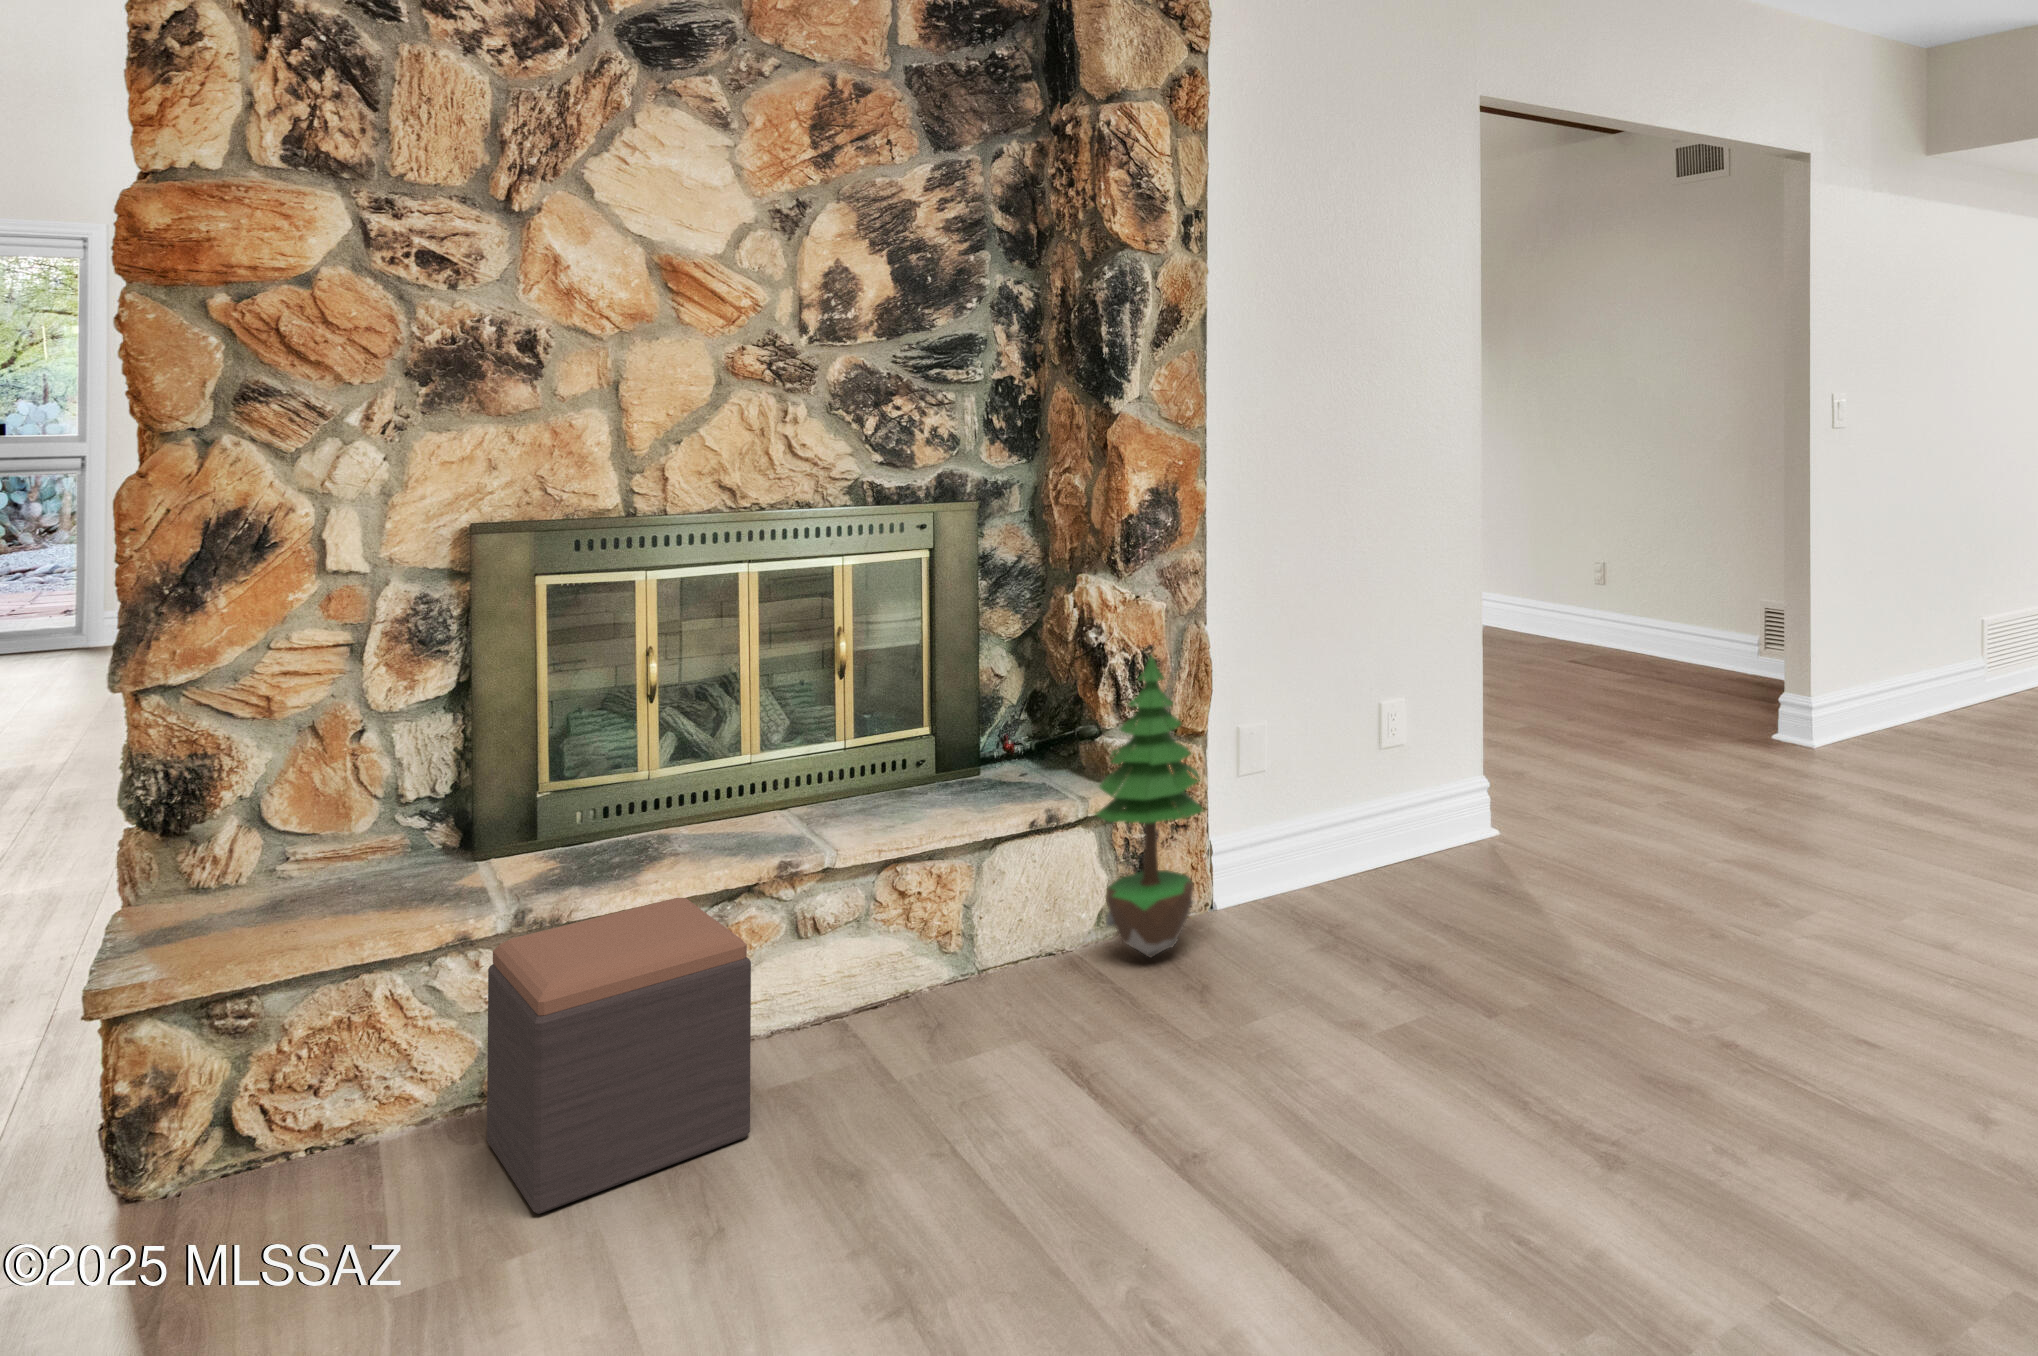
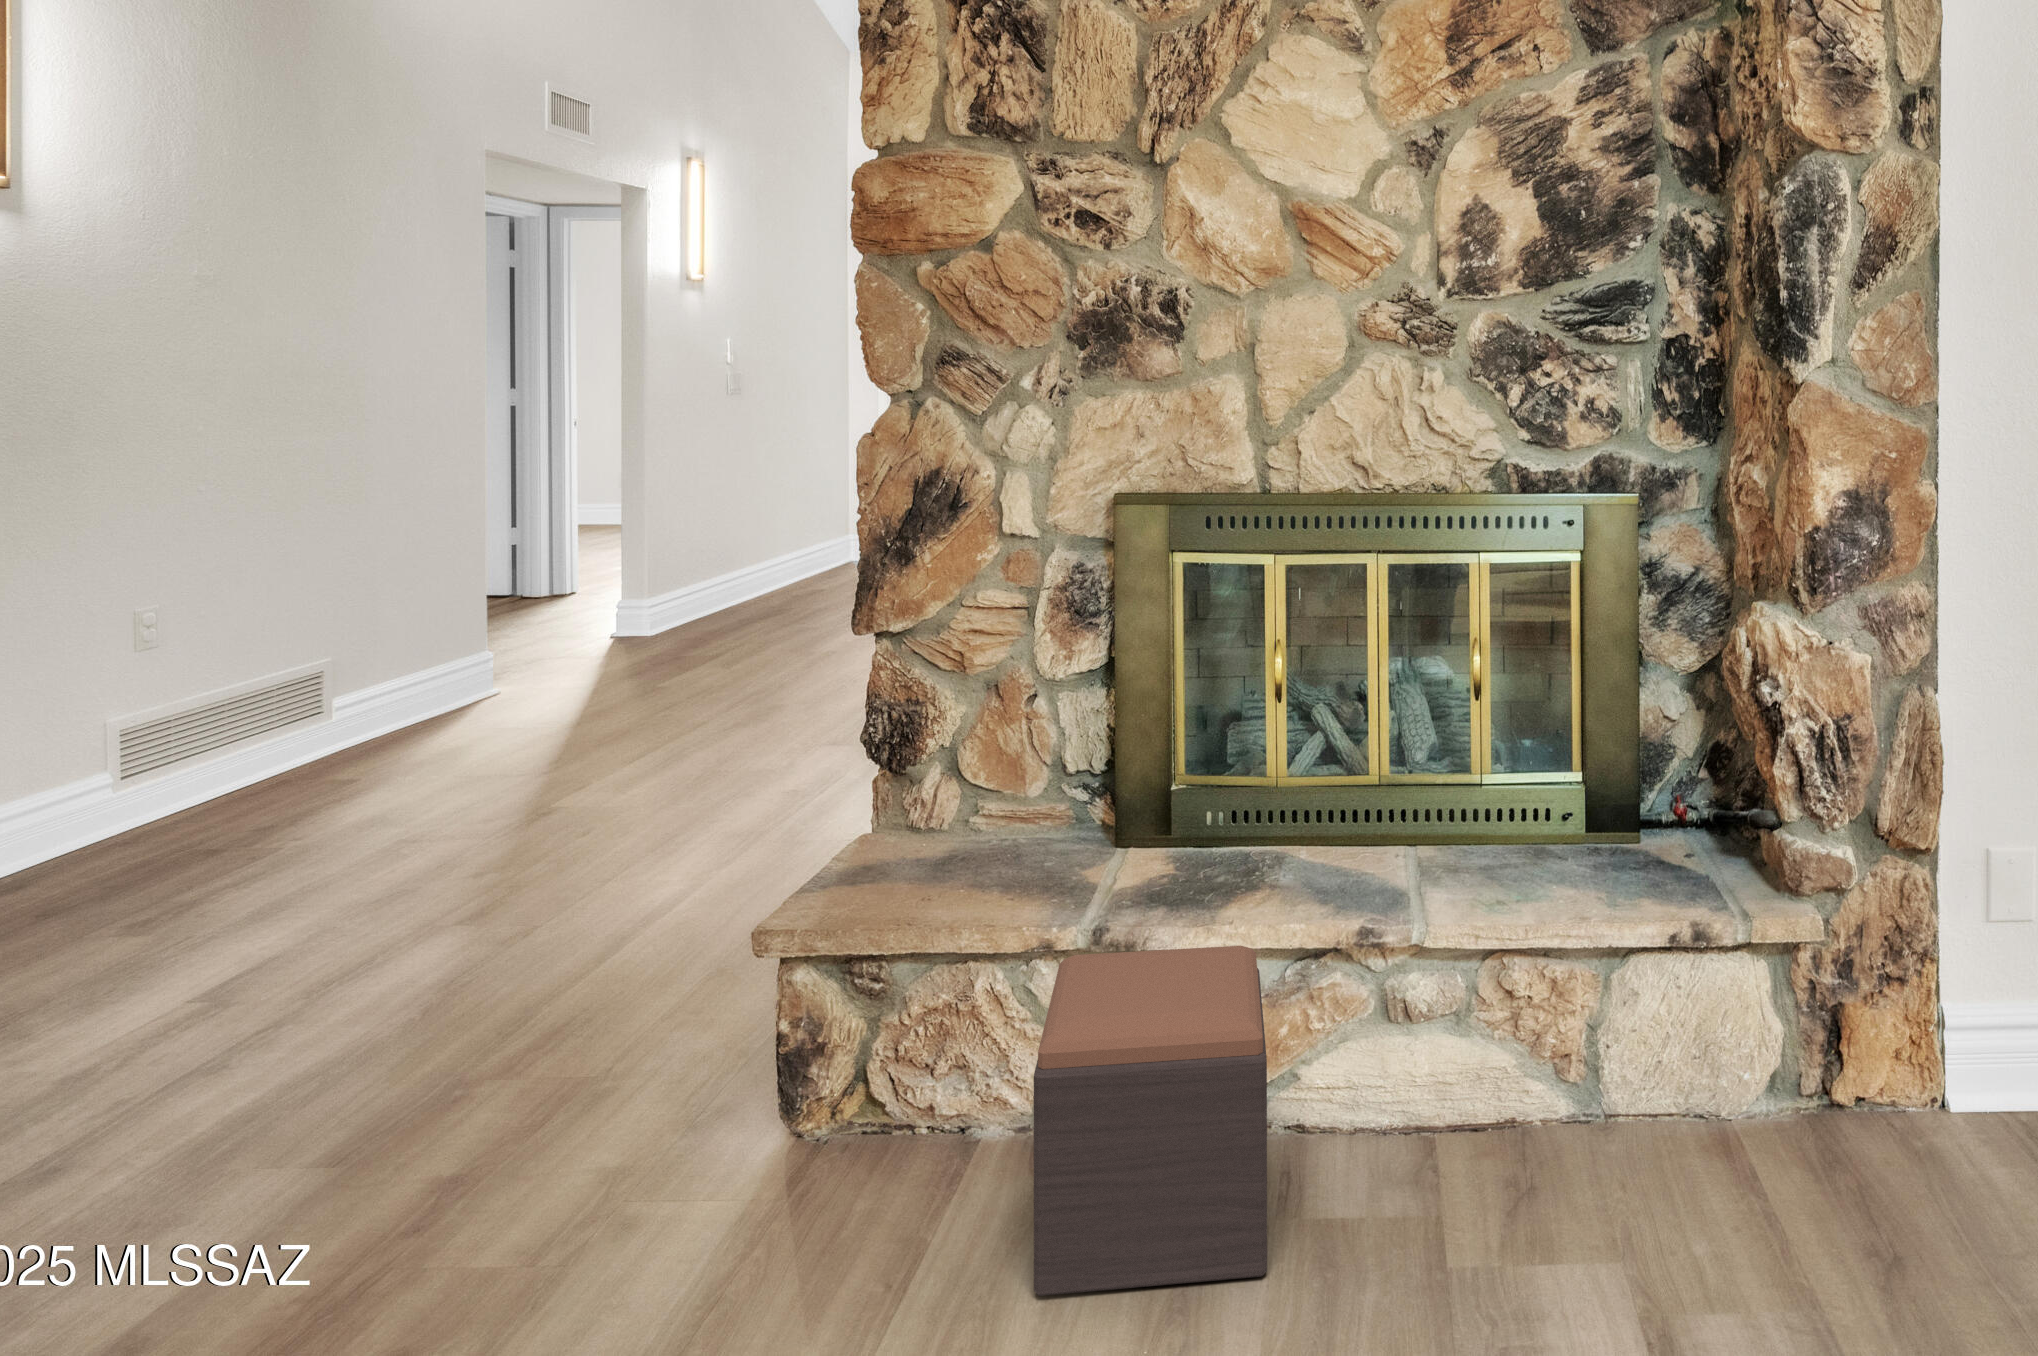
potted tree: present [1095,654,1203,958] -> none [1750,733,1912,1175]

